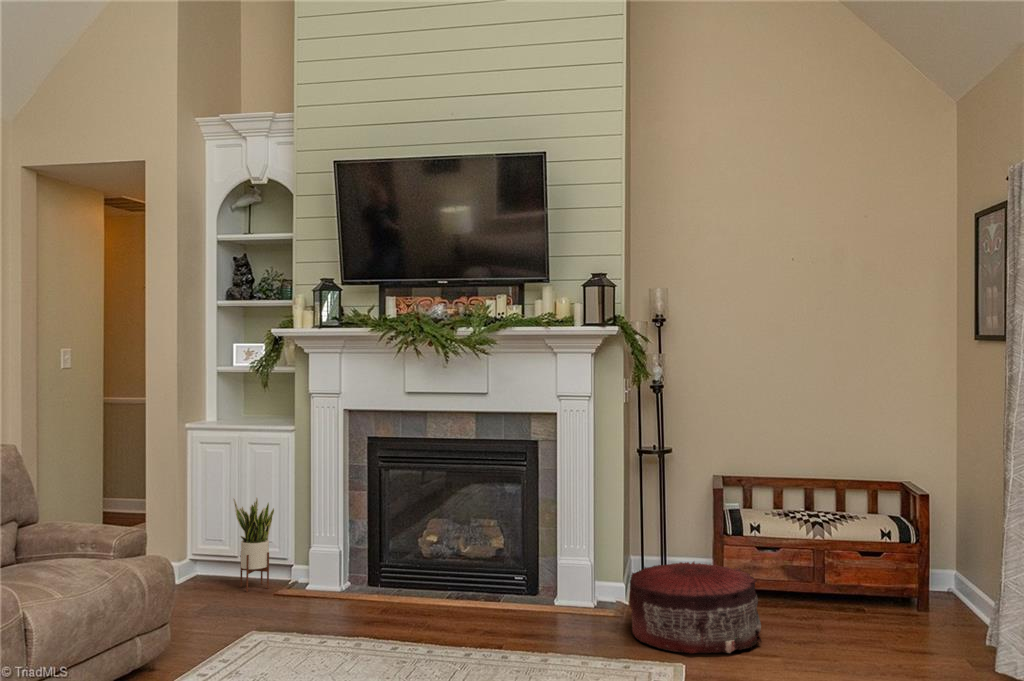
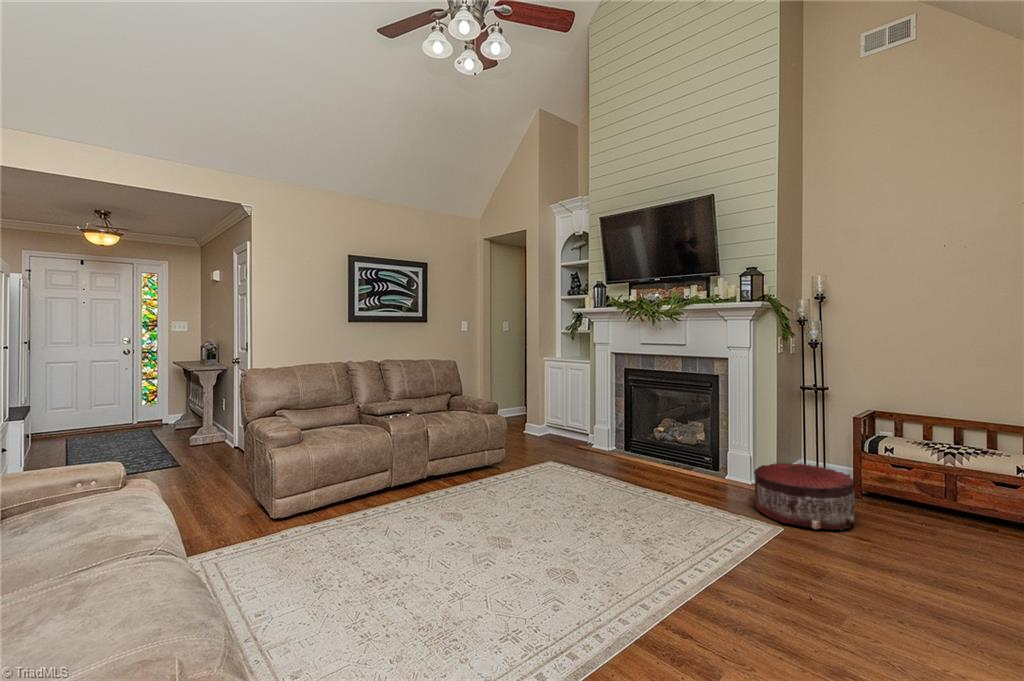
potted plant: present [233,497,274,592] -> none [560,397,580,445]

